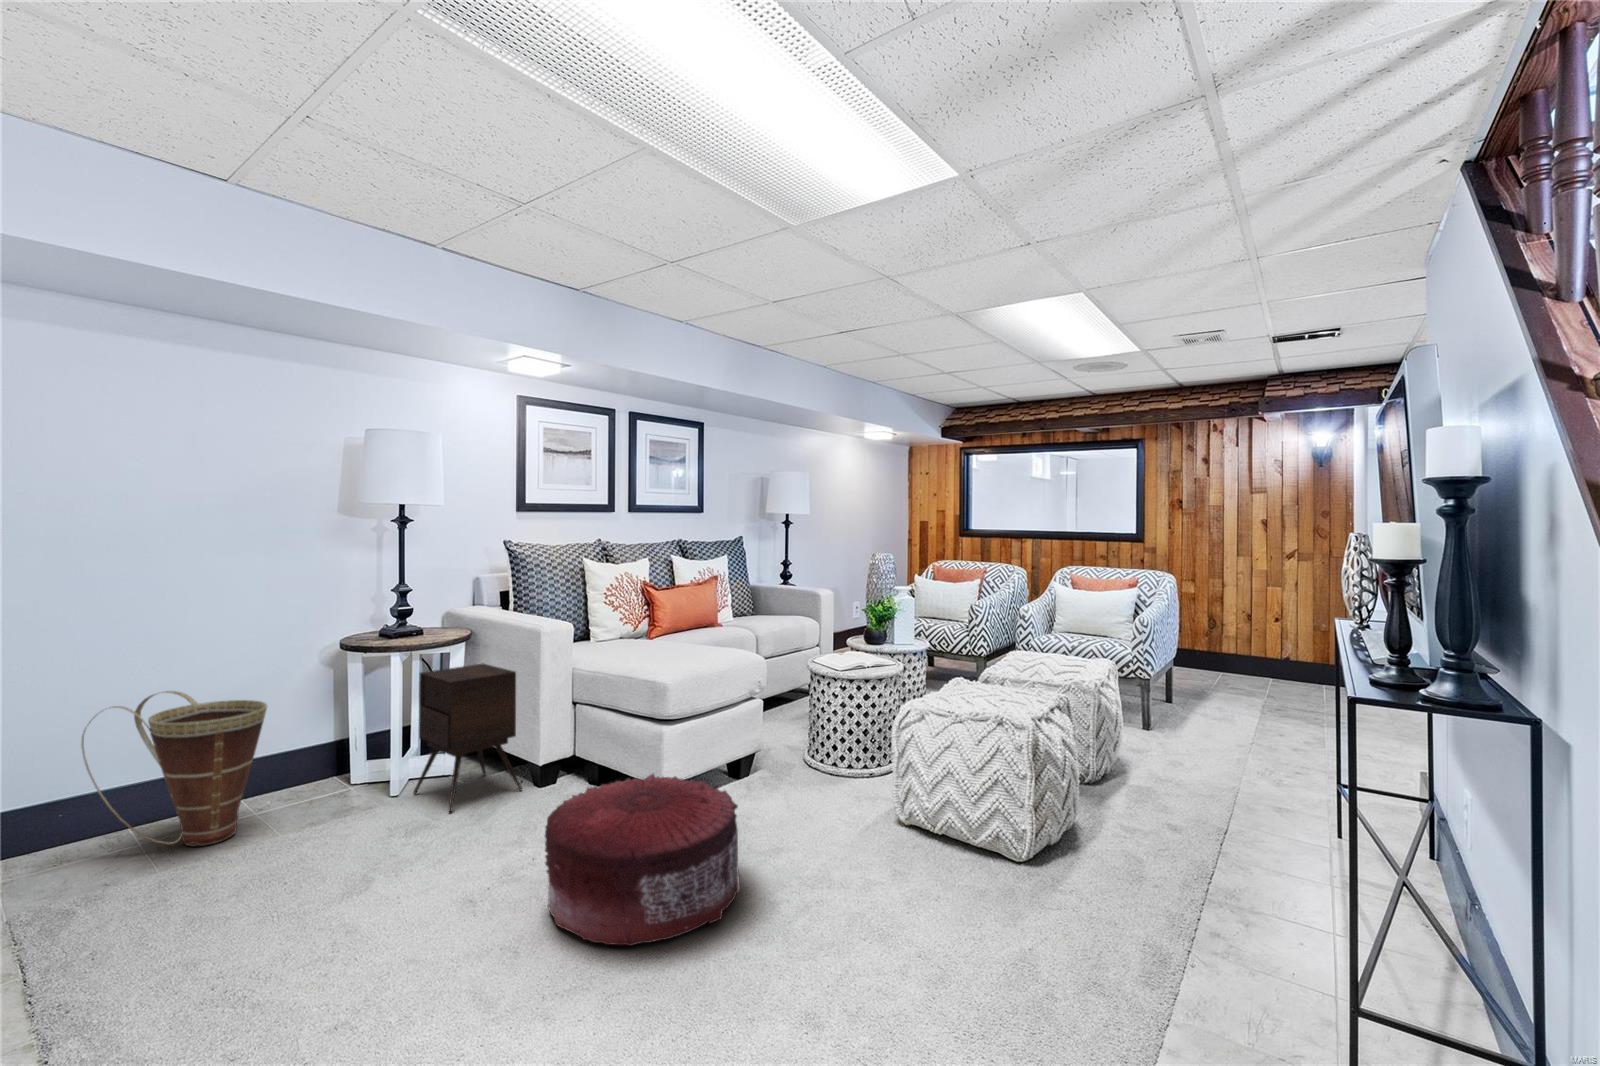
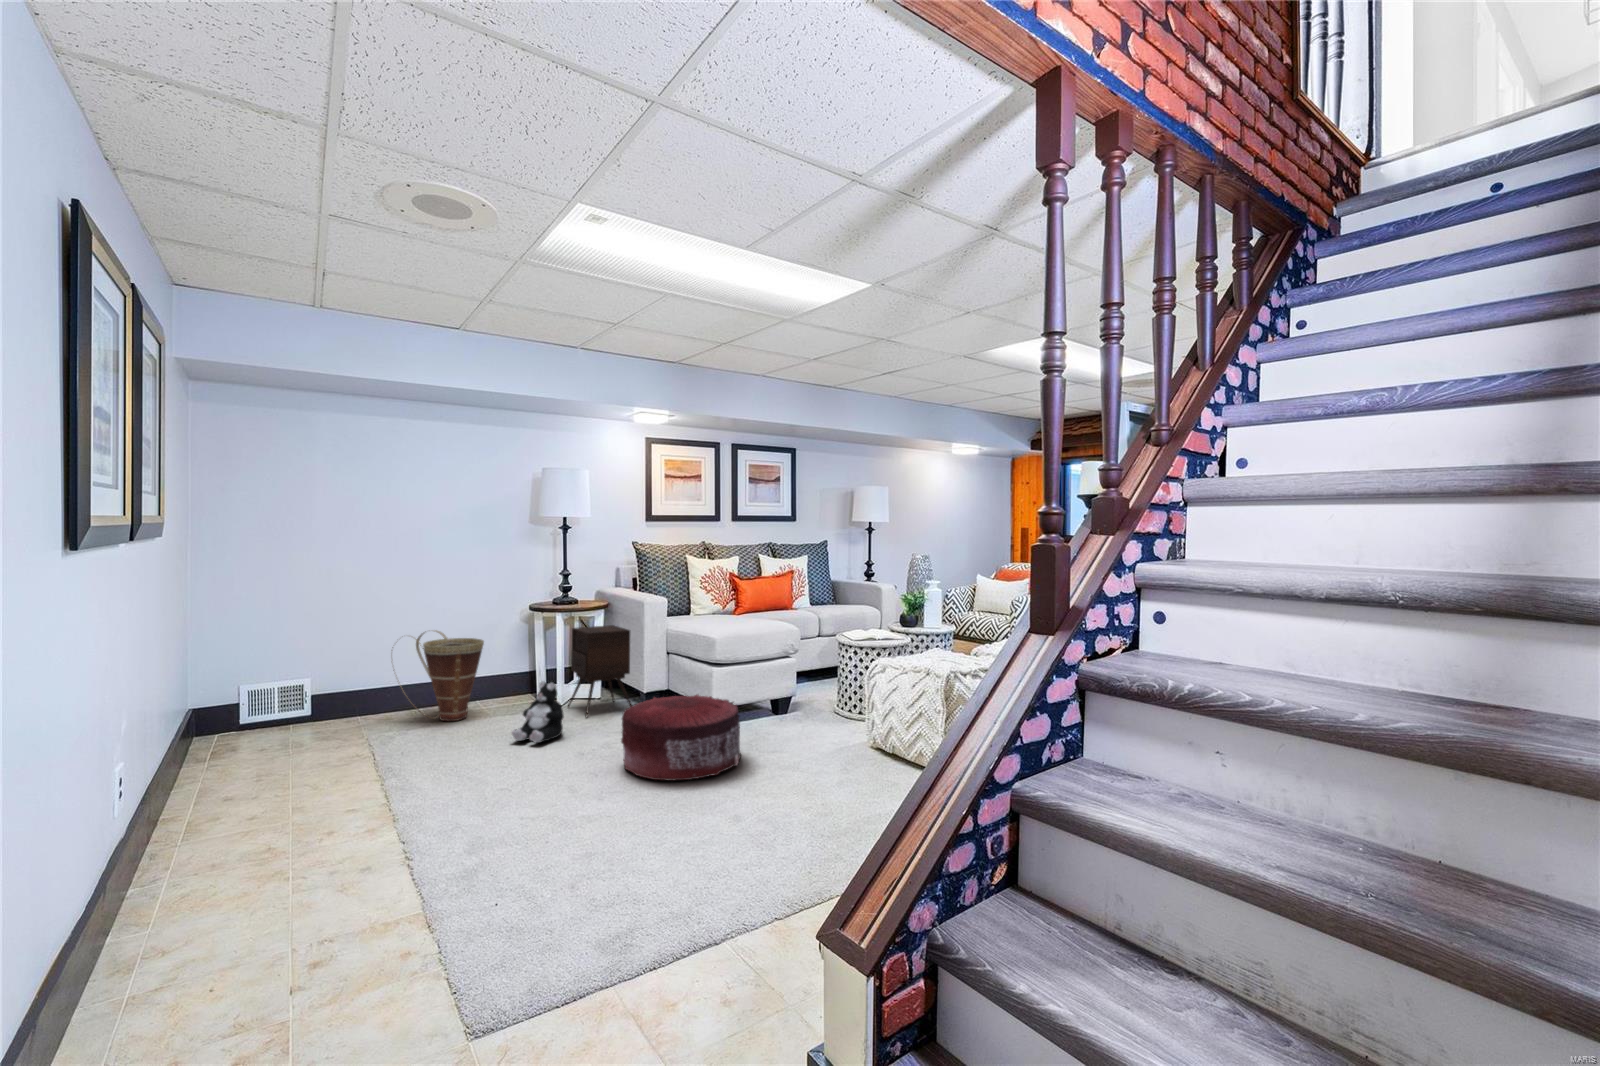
plush toy: none [328,771,423,881] -> present [512,681,564,743]

